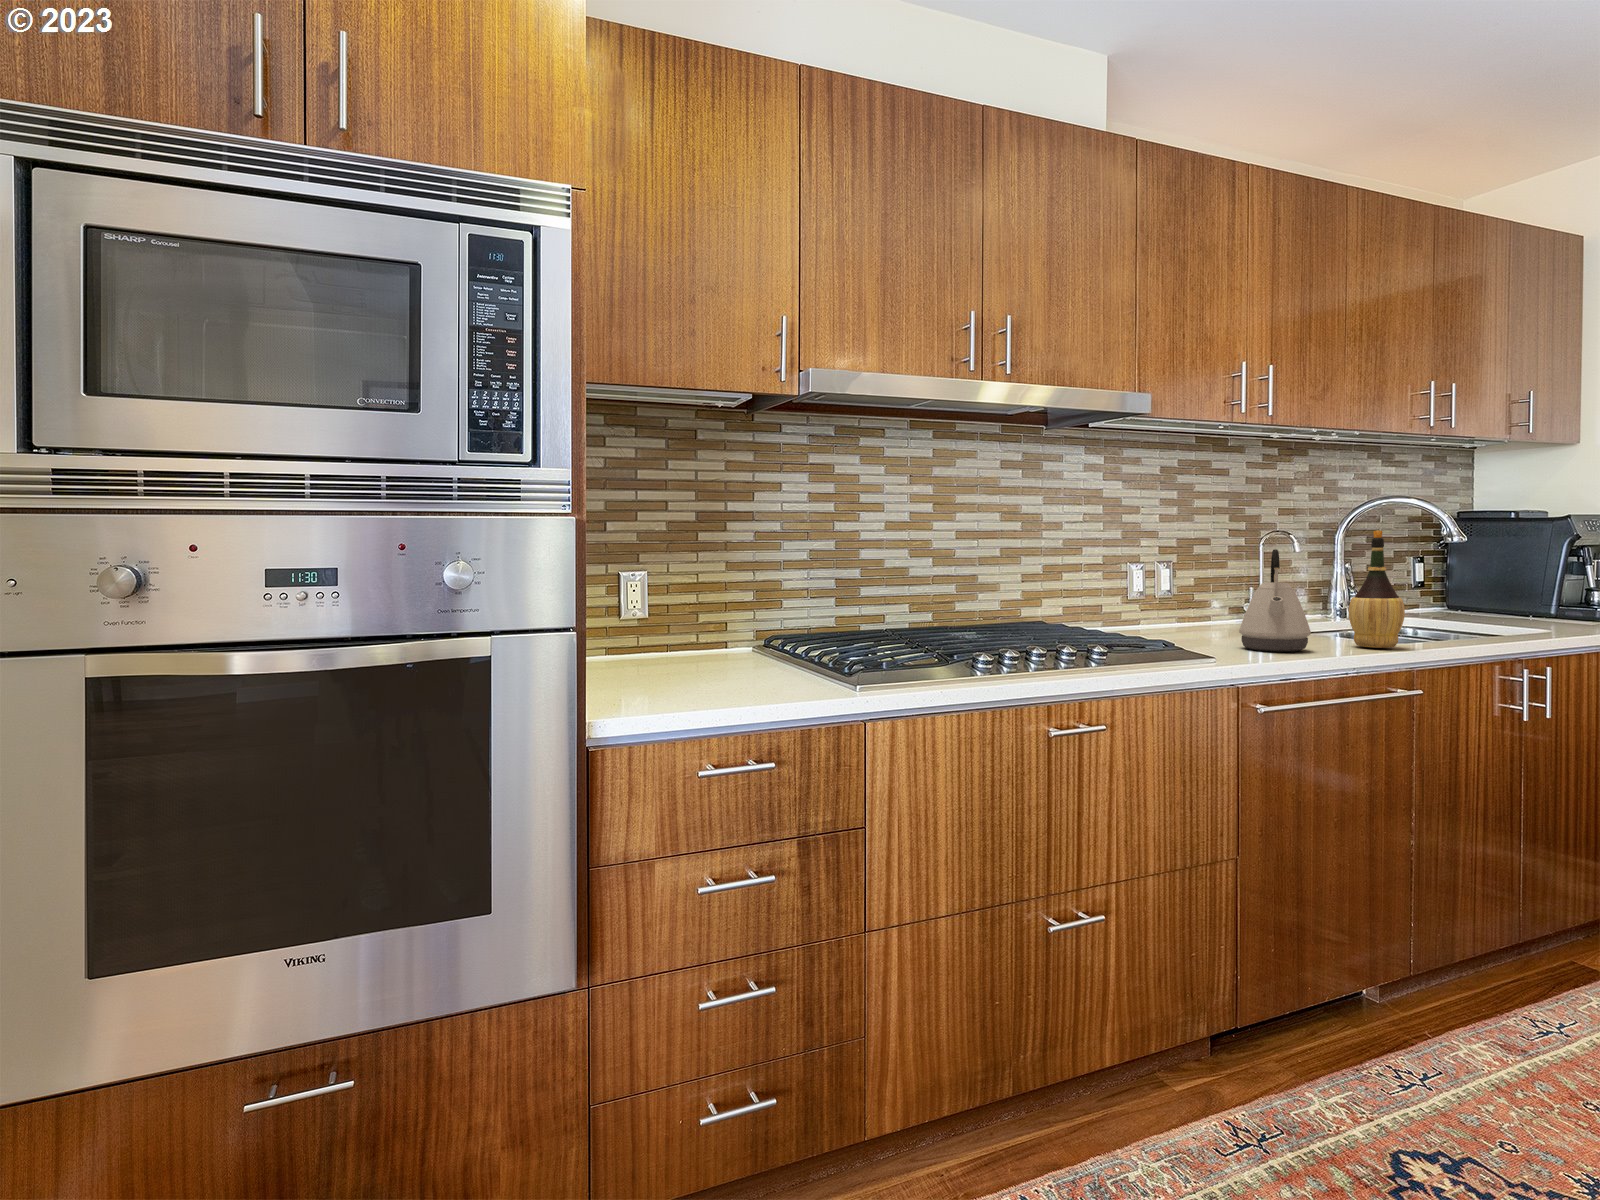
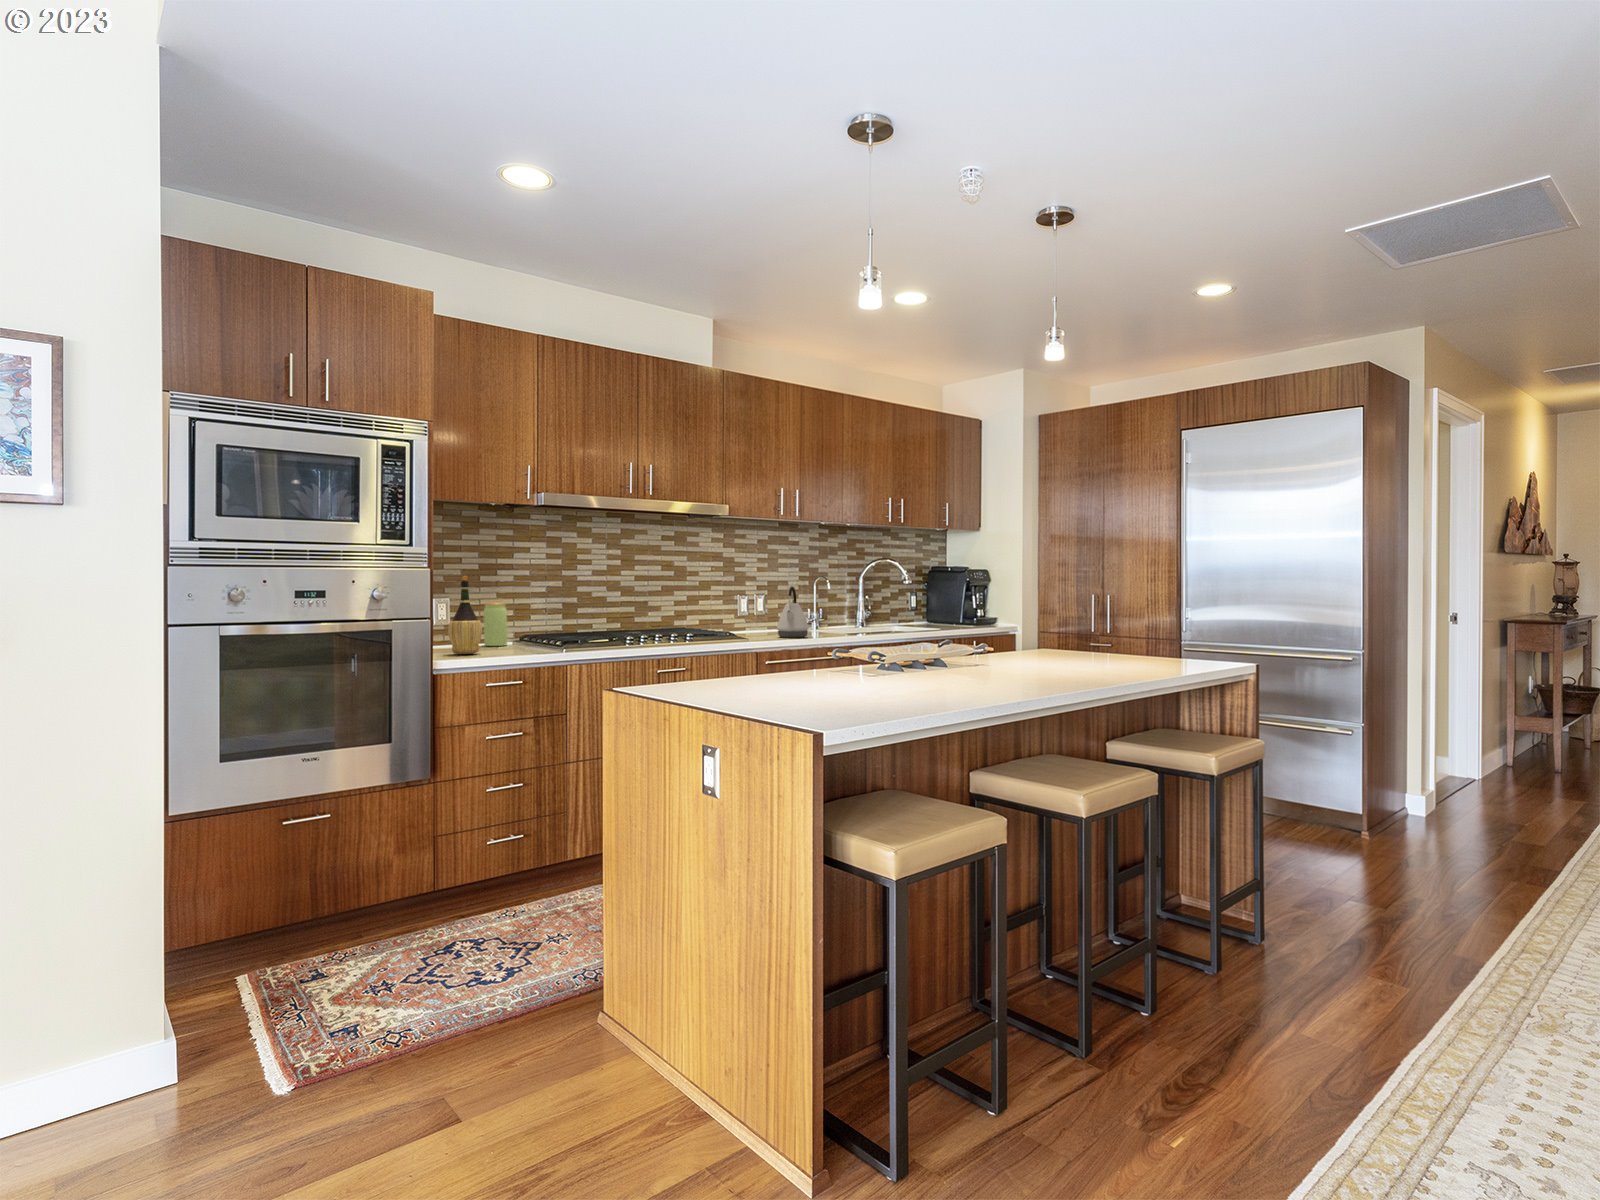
wine bottle: present [1349,530,1405,648] -> present [448,576,482,654]
jar: none [700,584,742,666] -> present [484,603,507,646]

